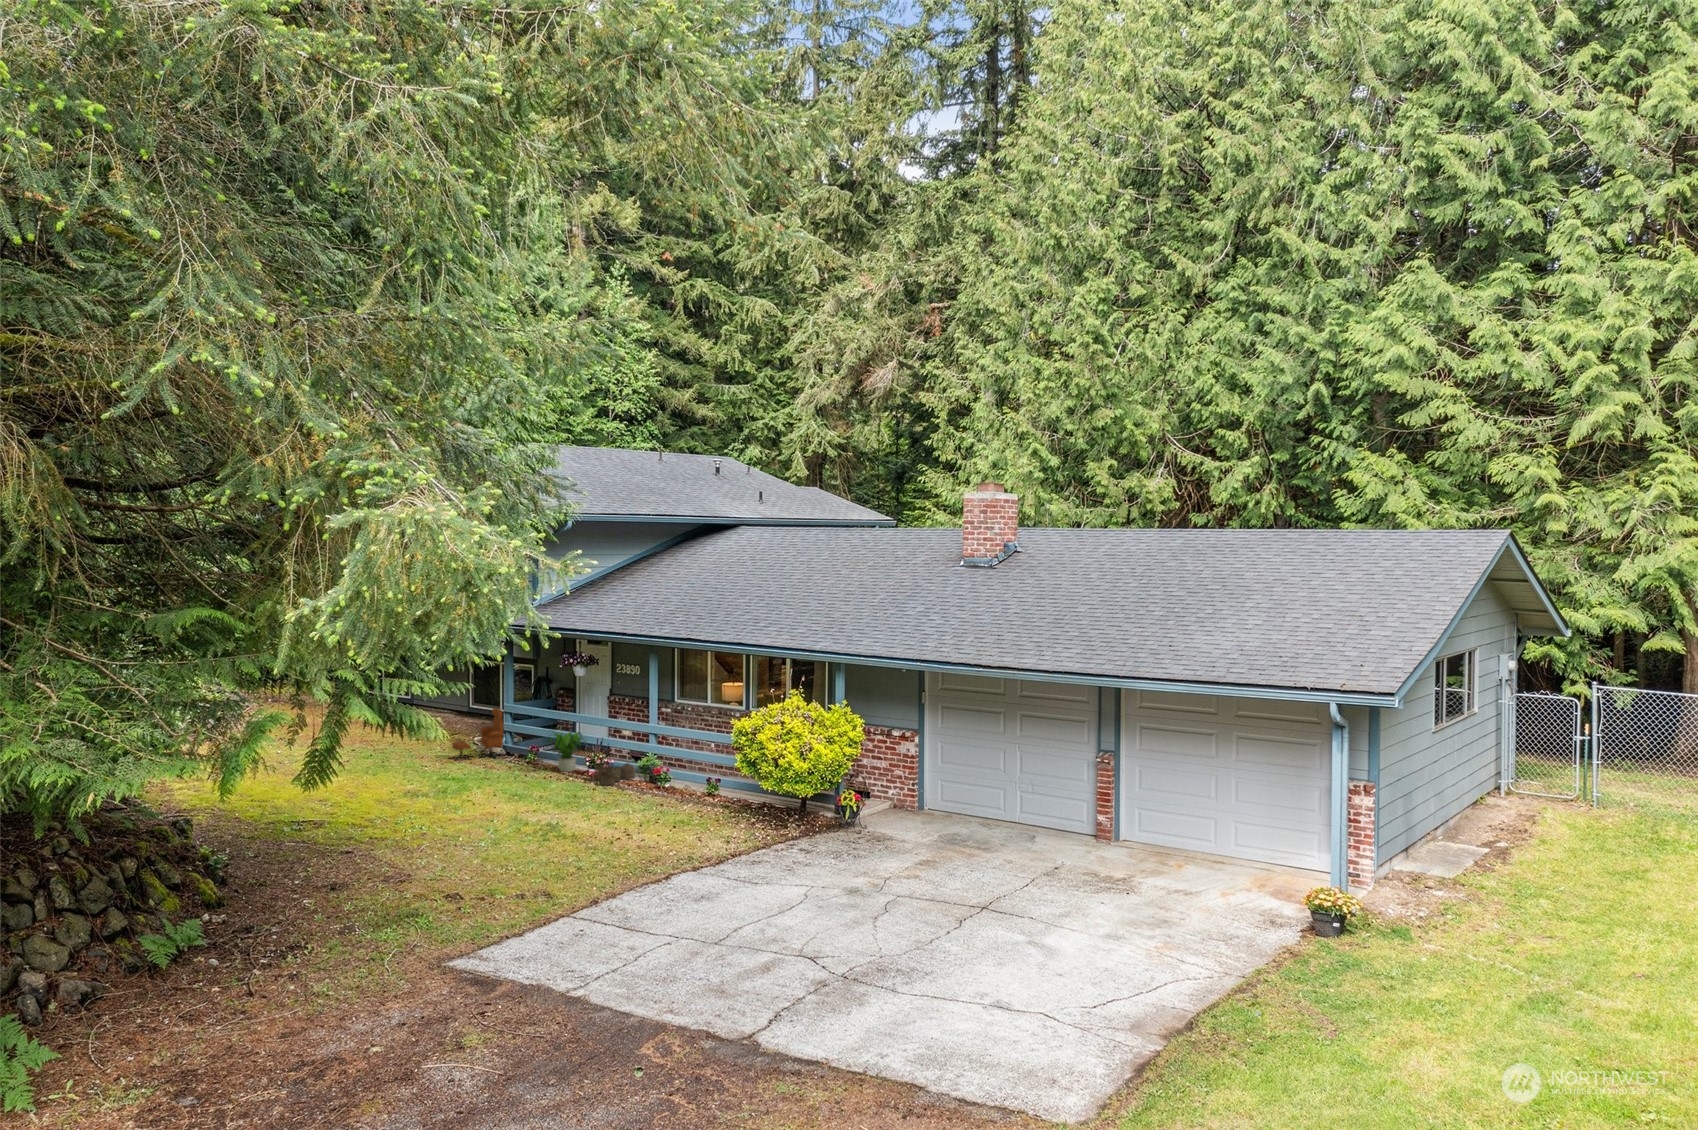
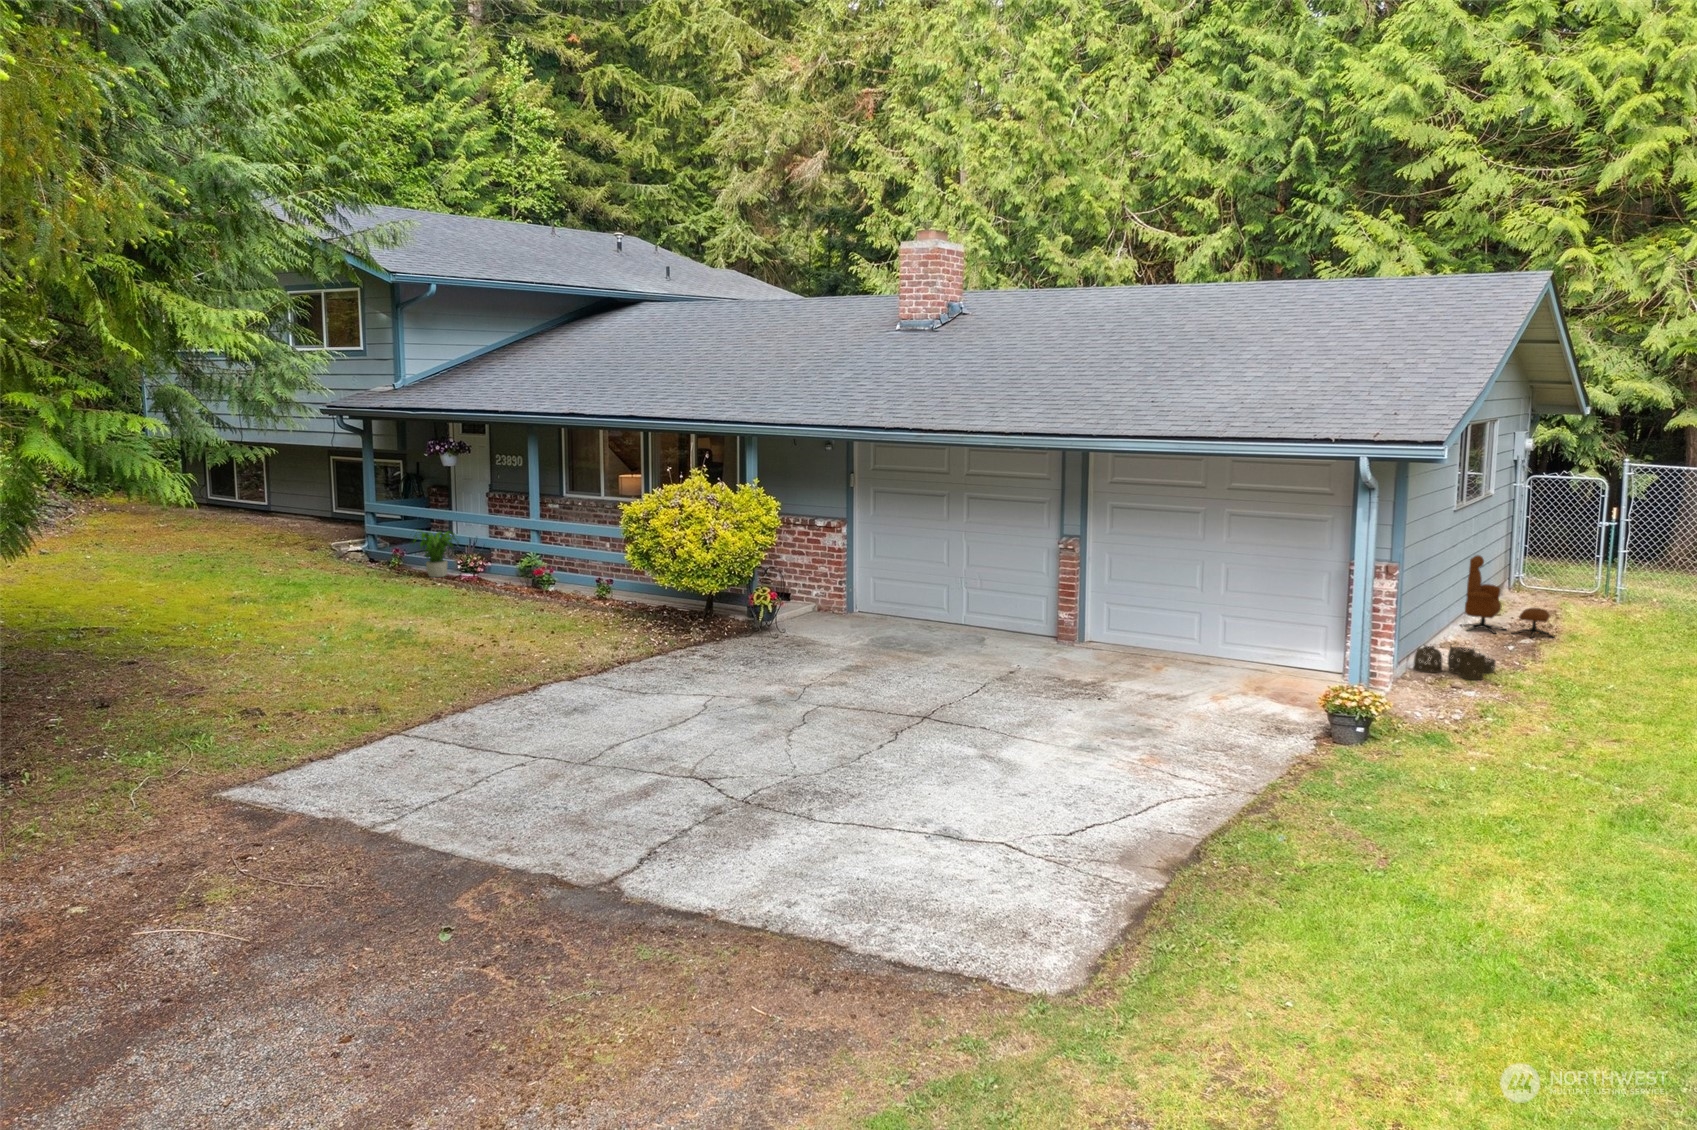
lounge chair: present [452,708,503,760] -> present [1461,555,1553,638]
woven basket: present [594,763,635,785] -> present [1413,645,1495,680]

